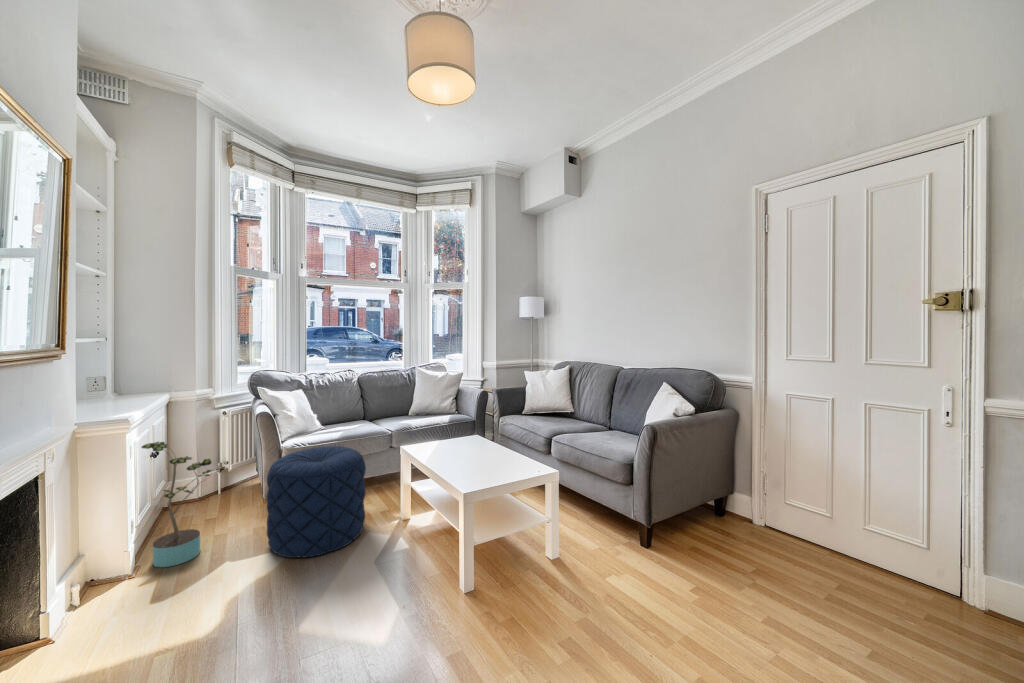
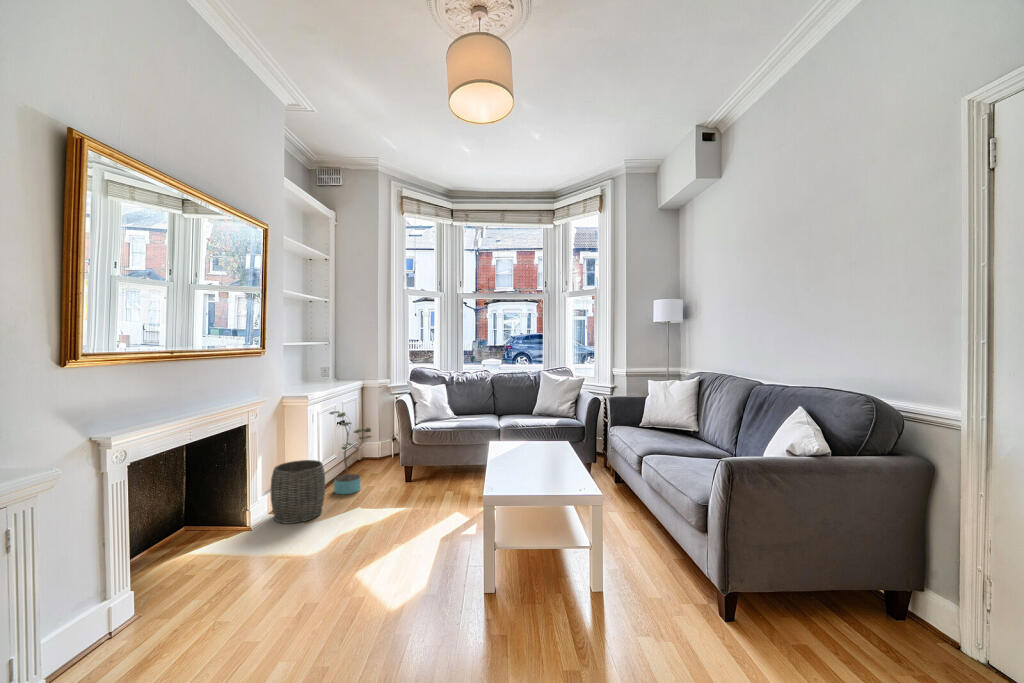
pouf: present [267,446,366,558] -> none [393,429,463,508]
woven basket: none [43,527,161,654] -> present [271,460,325,524]

